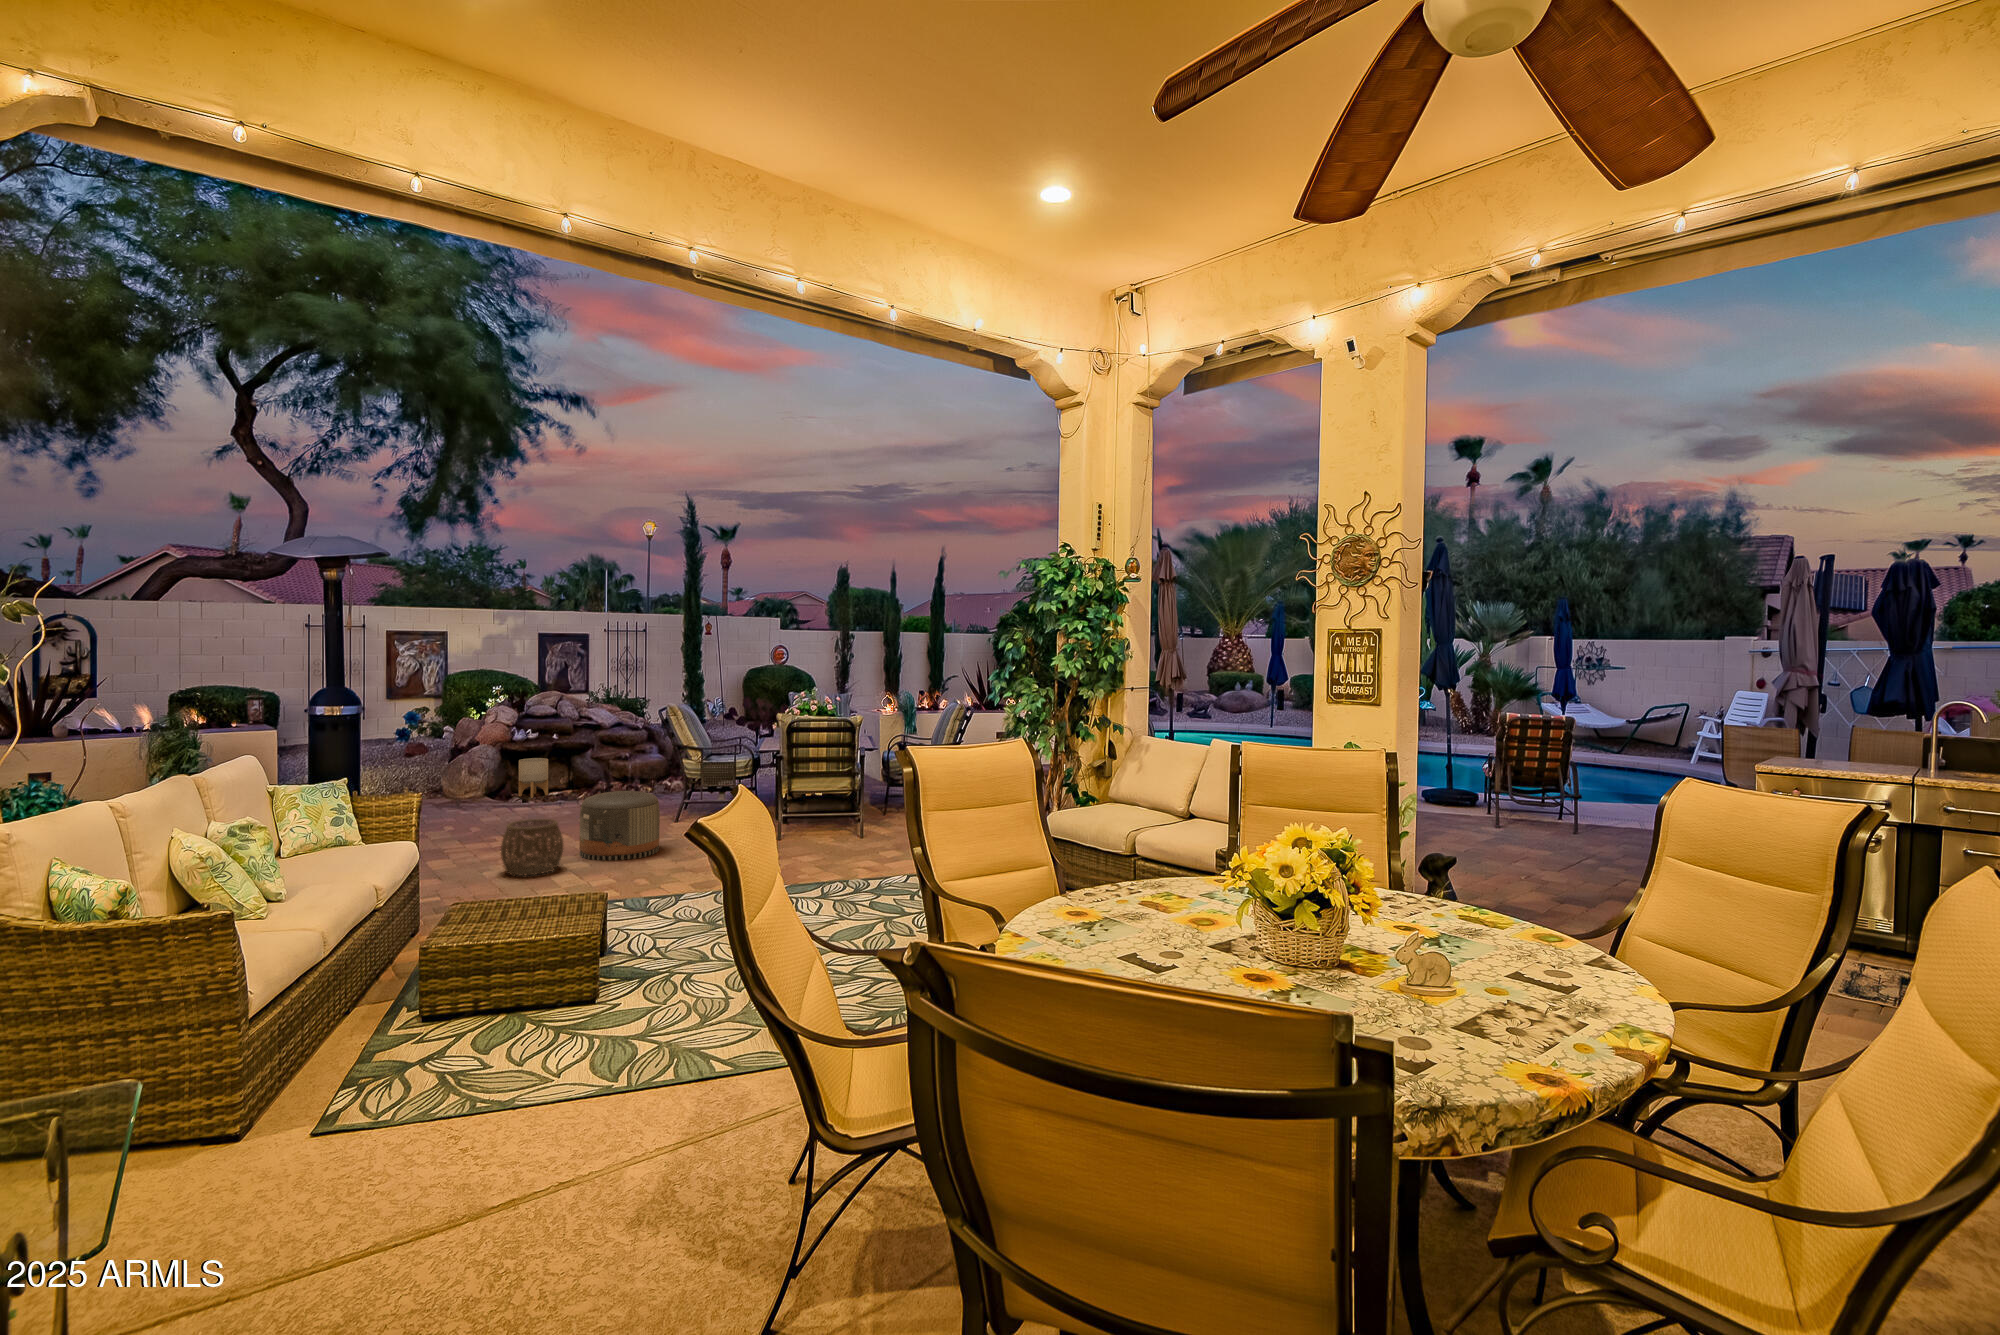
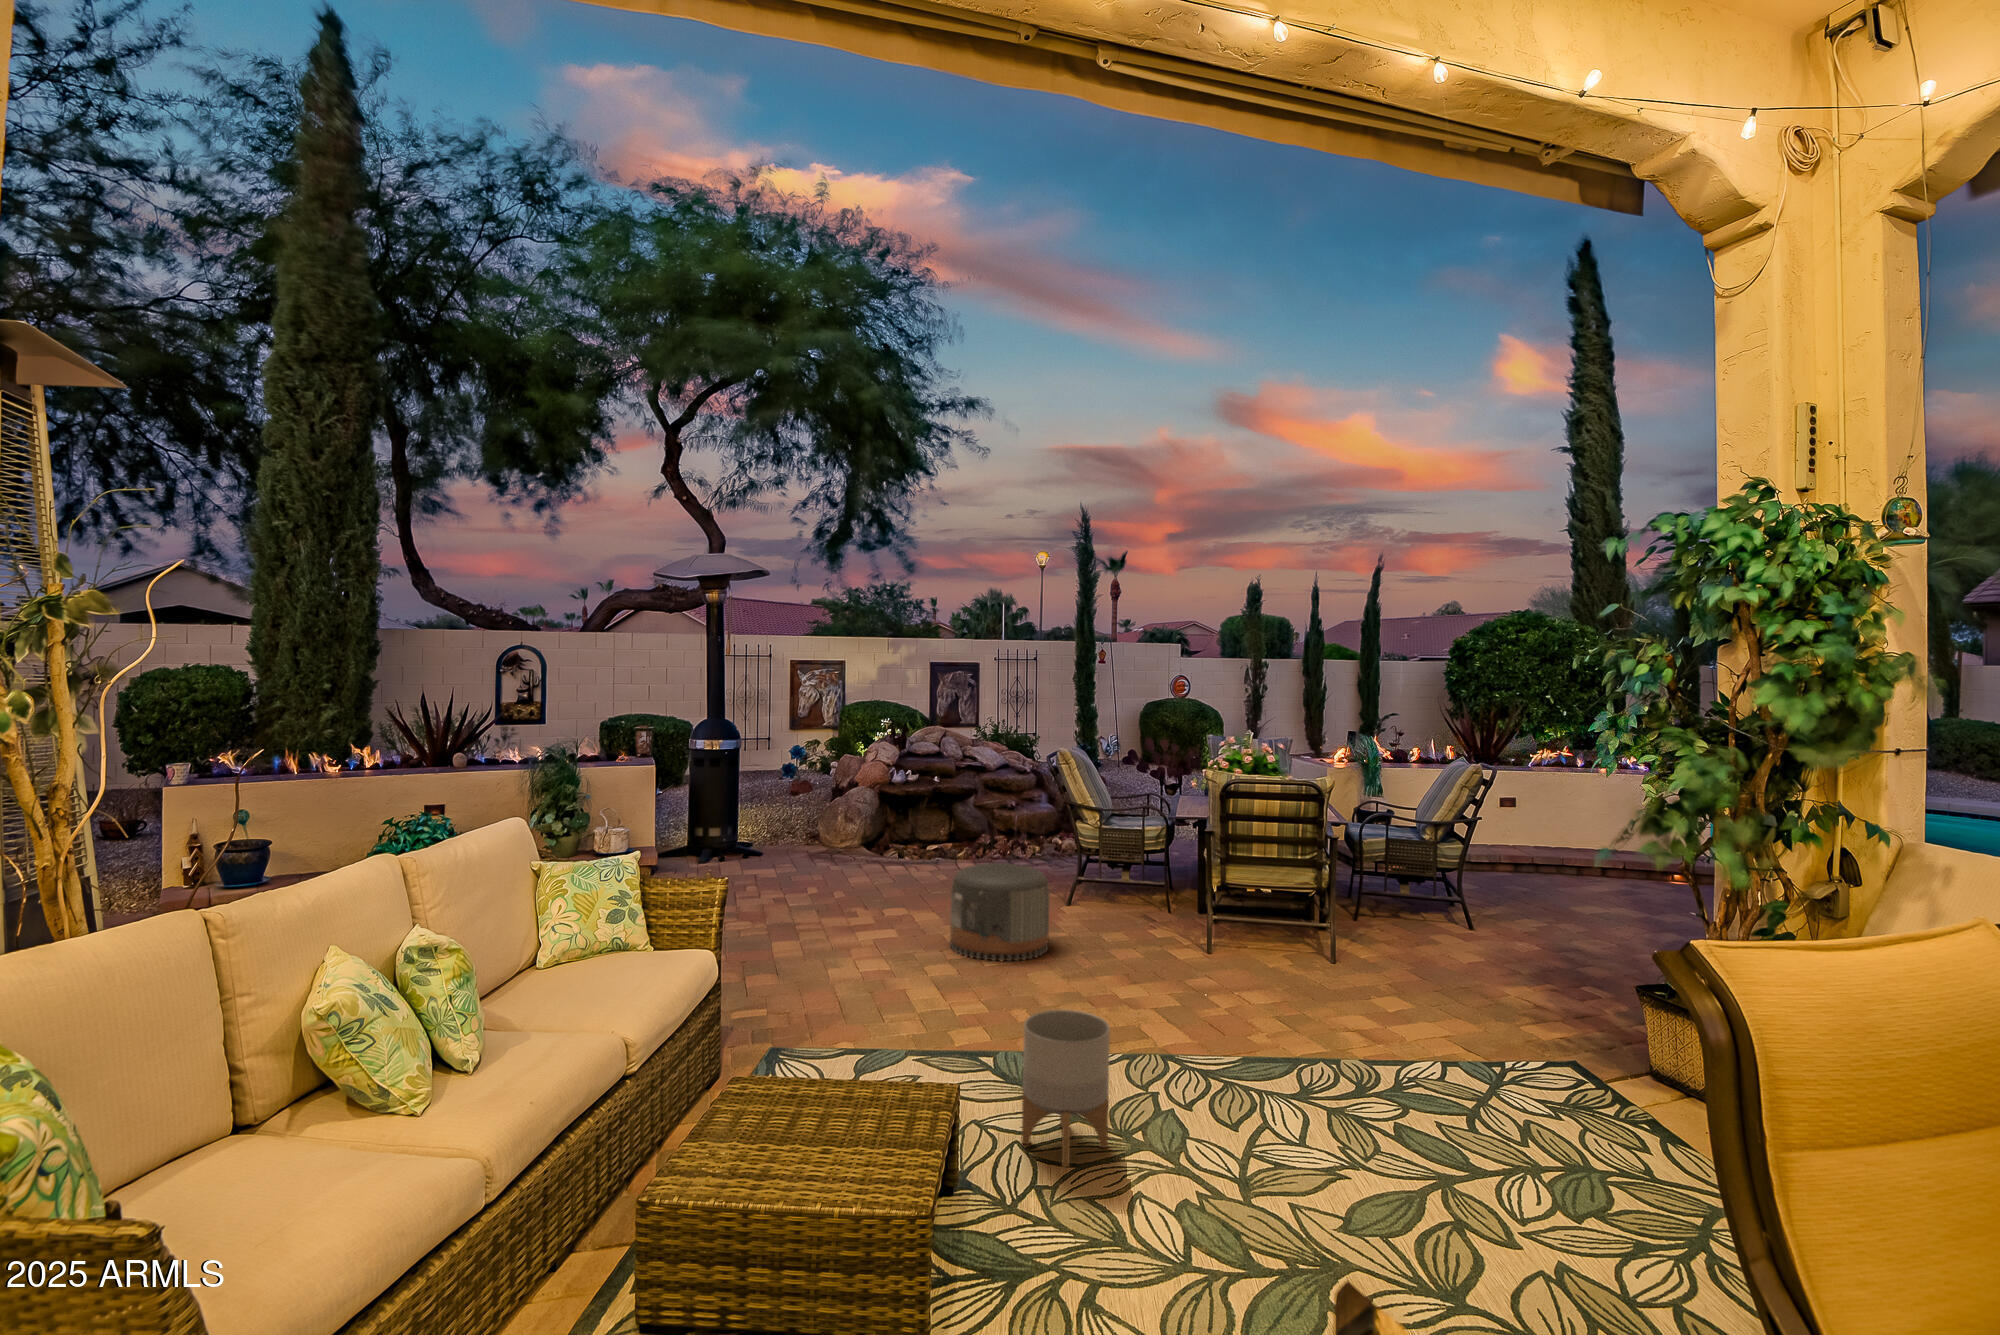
planter: present [519,758,548,798] -> present [1021,1010,1110,1167]
woven basket: present [501,819,563,876] -> none [854,896,930,976]

